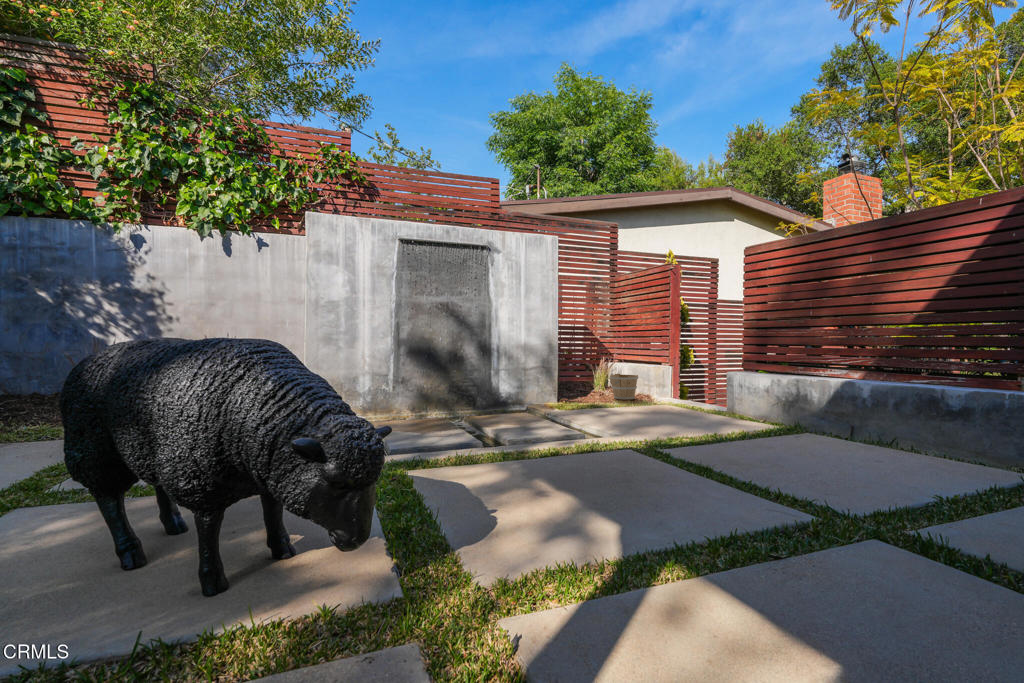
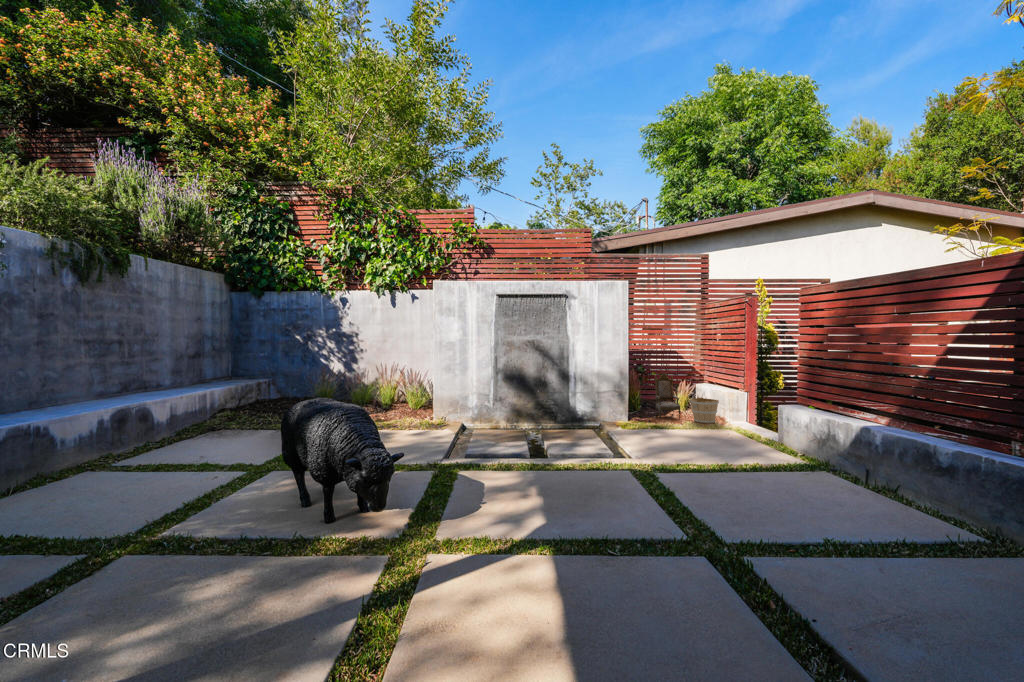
armchair: none [568,349,599,398] -> present [655,373,681,418]

